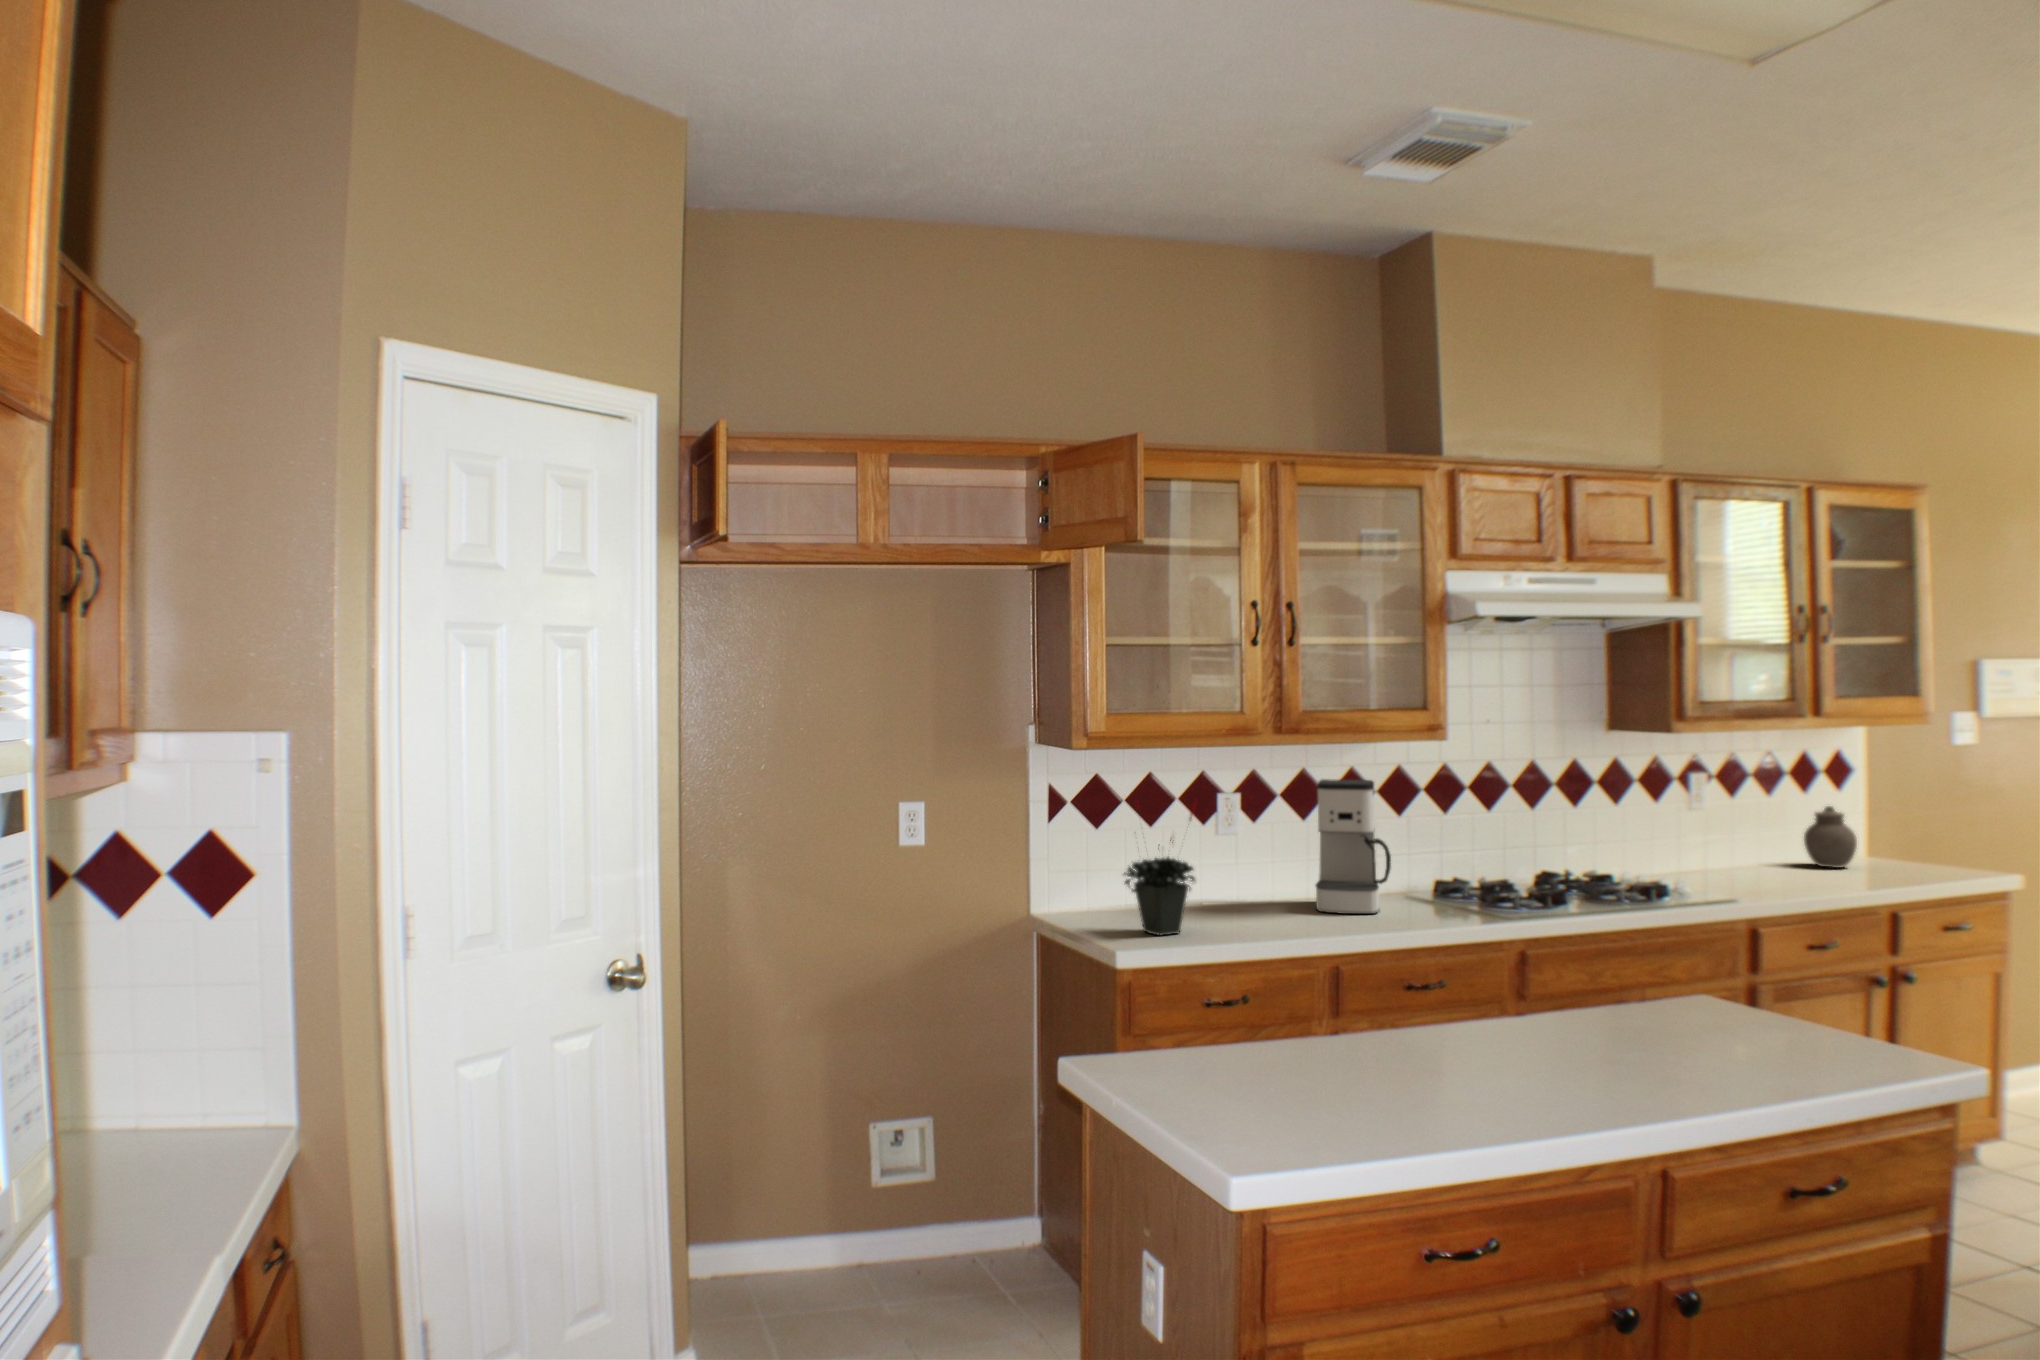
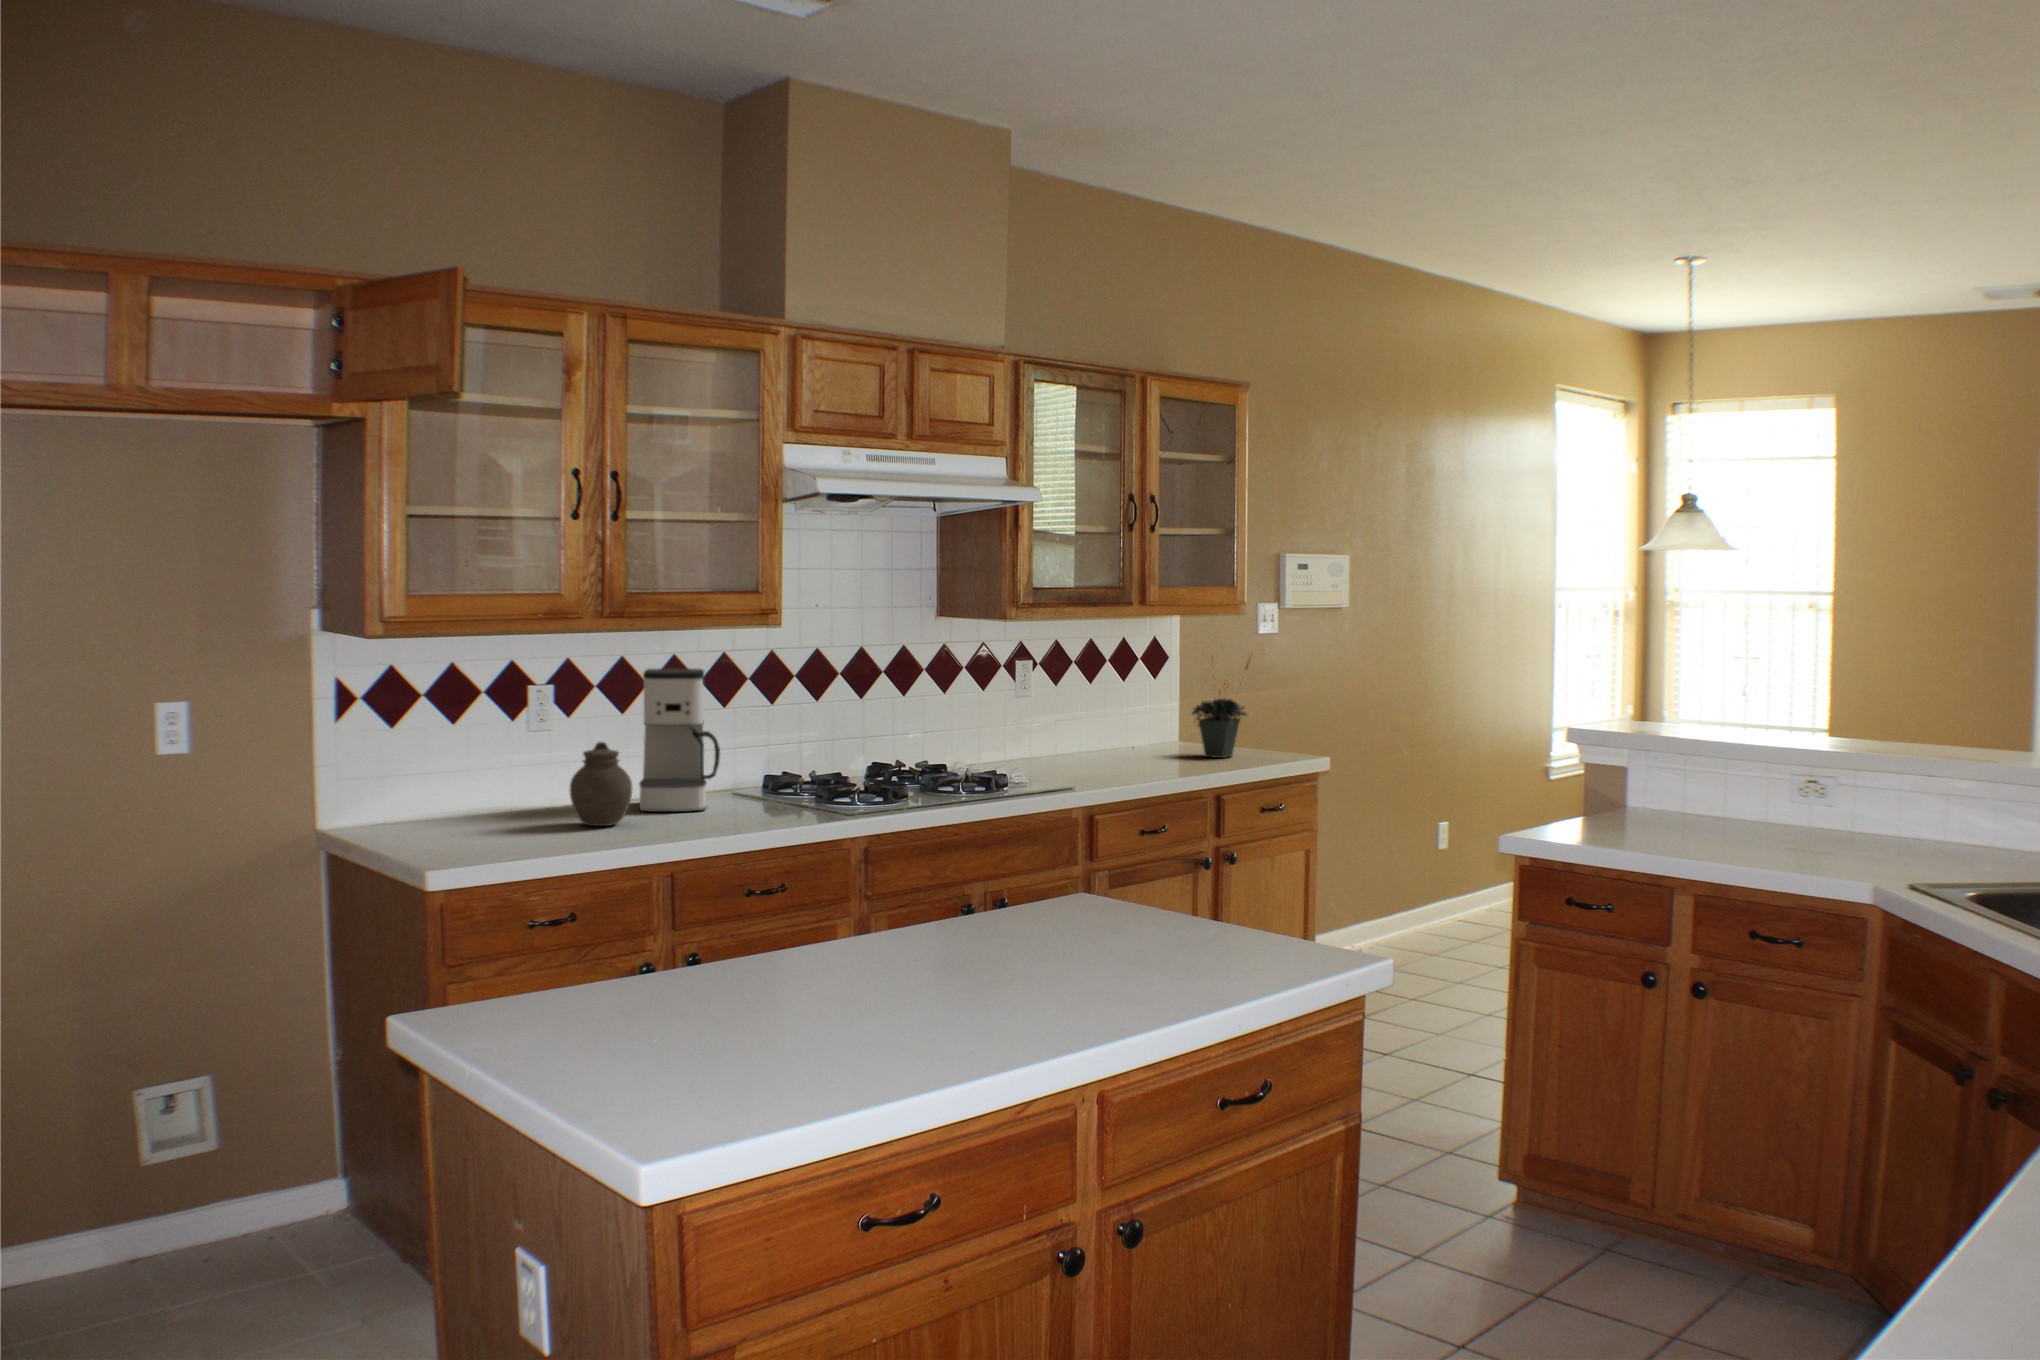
potted plant: present [1124,804,1196,936] -> present [1192,654,1252,758]
jar: present [1804,806,1857,868] -> present [570,742,632,826]

